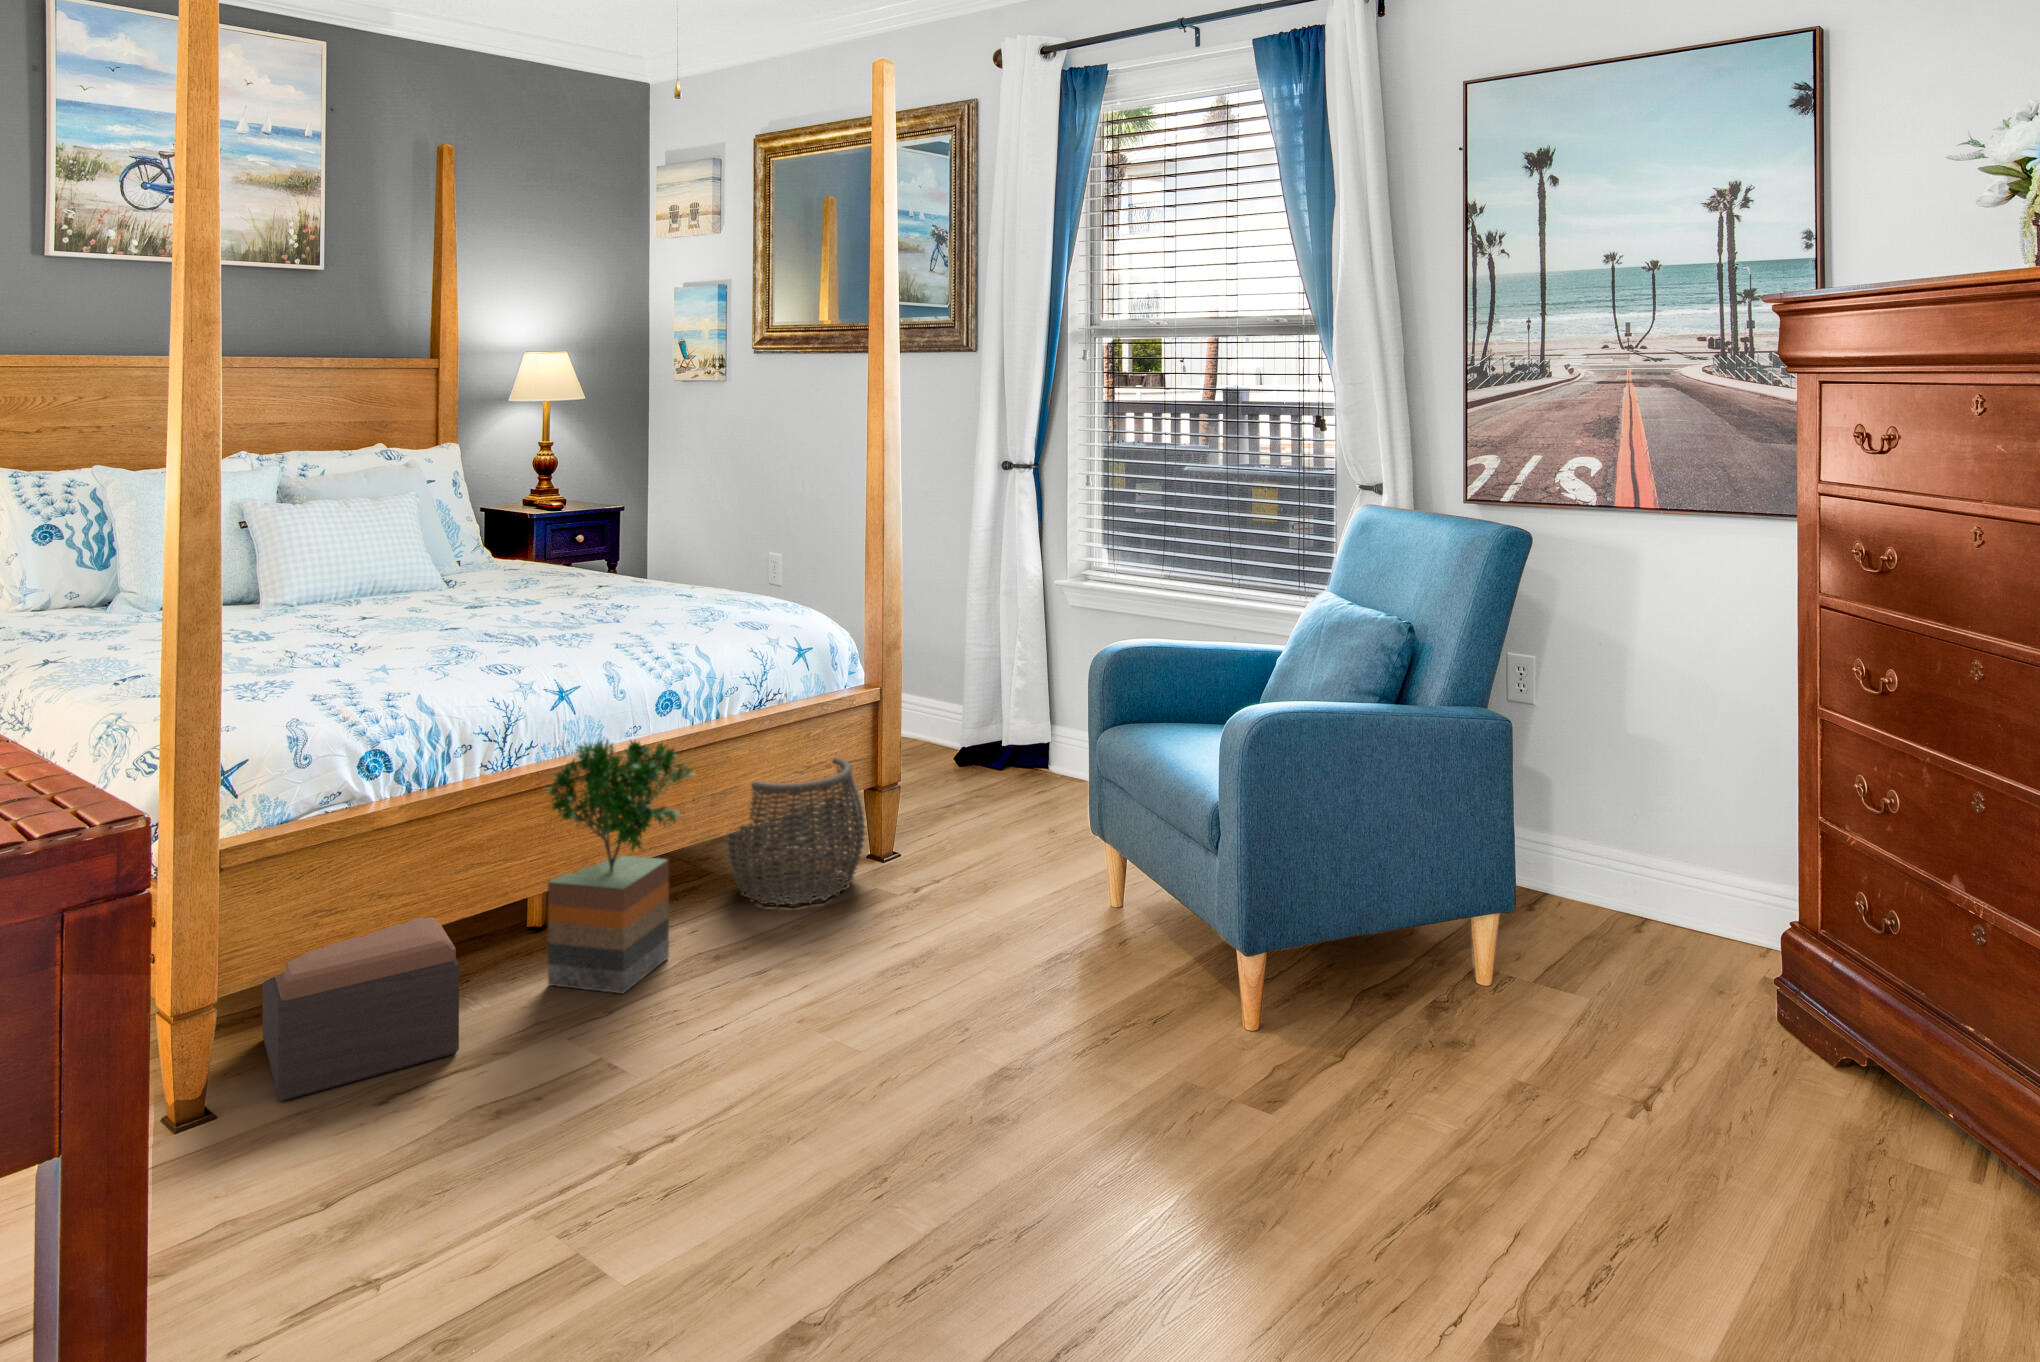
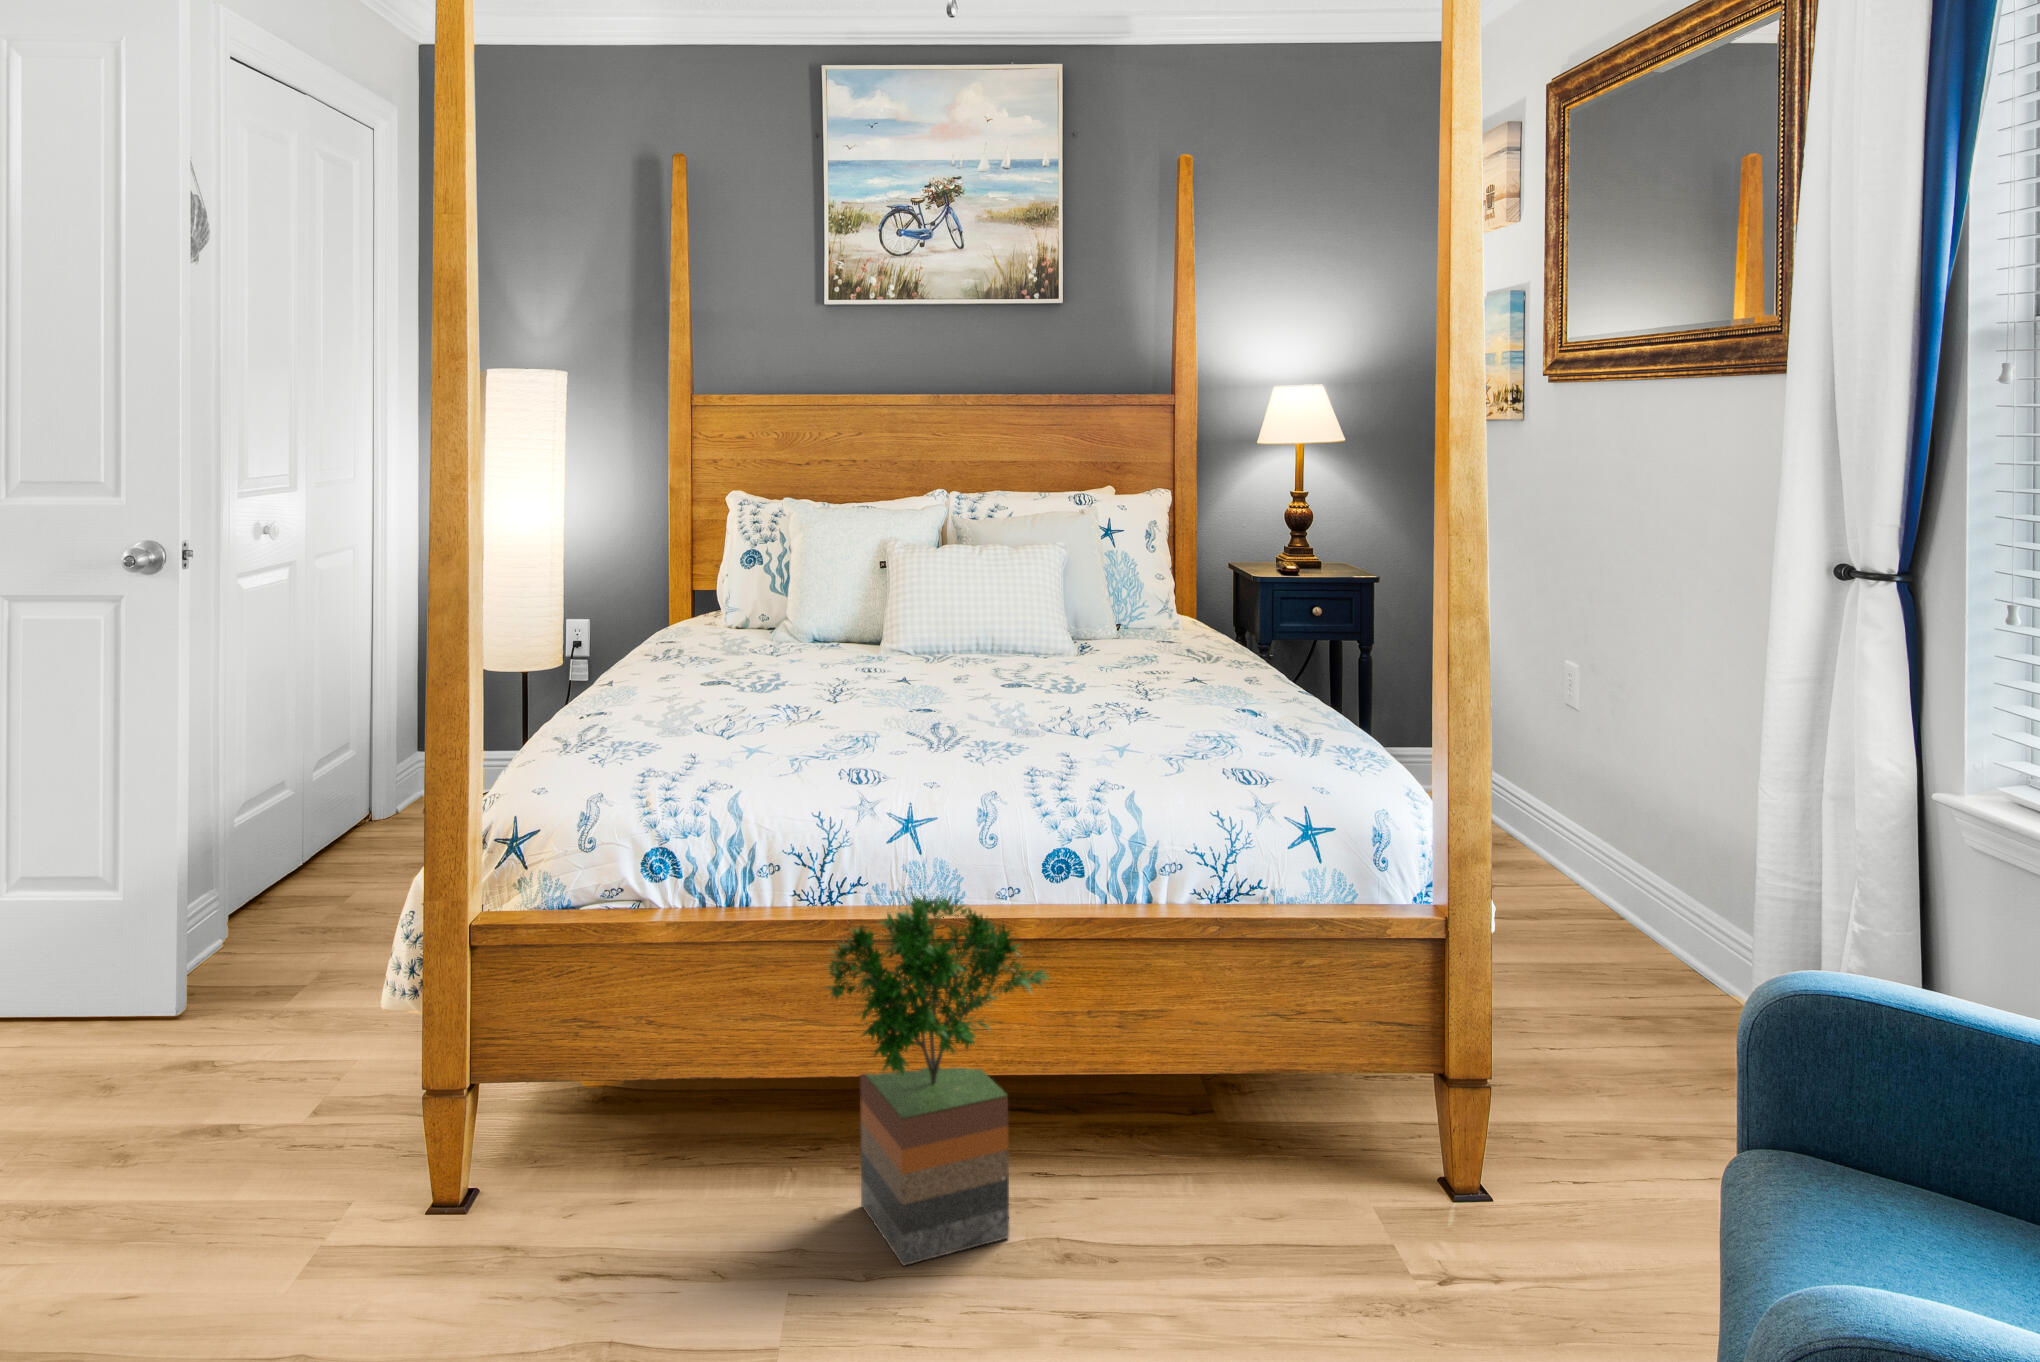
woven basket: present [726,757,865,906] -> none [1173,984,1395,1250]
footstool: present [263,917,459,1101] -> none [518,1017,762,1250]

